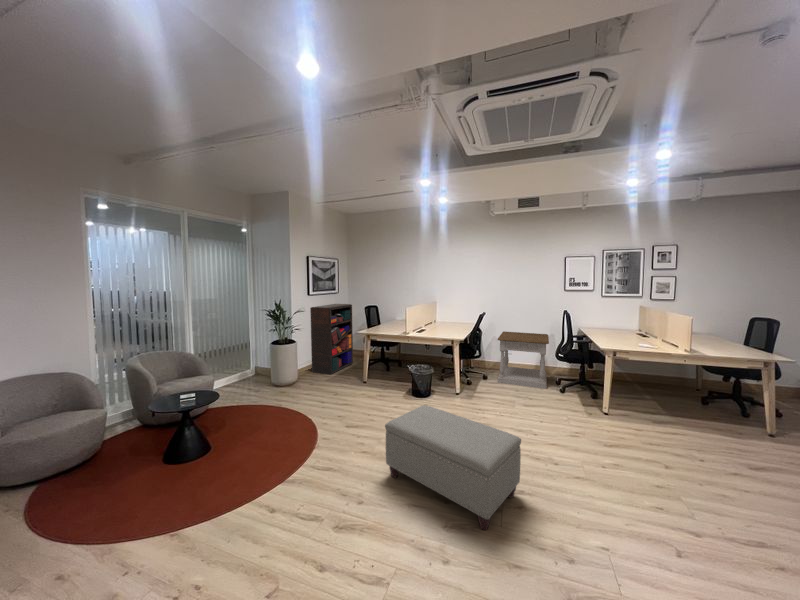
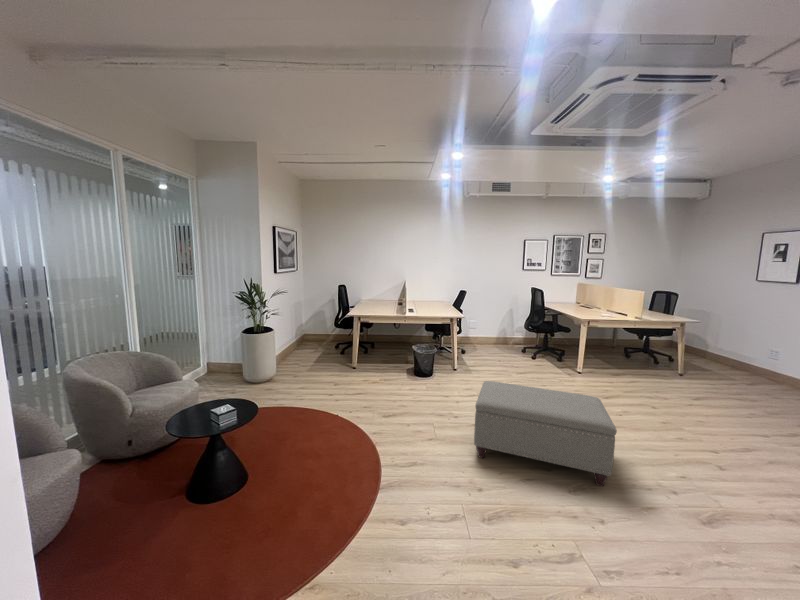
bookshelf: present [310,304,353,374] -> none [278,284,320,364]
side table: present [498,331,549,389] -> none [470,309,522,357]

